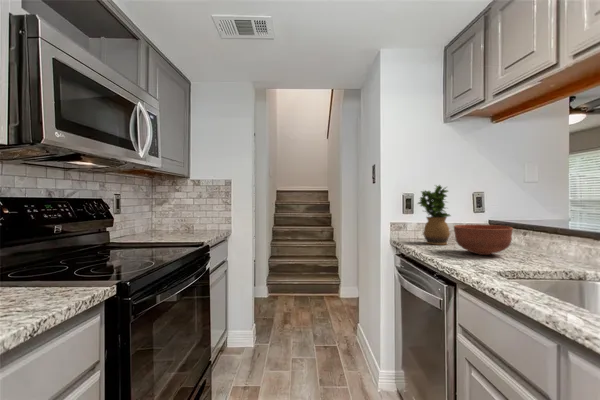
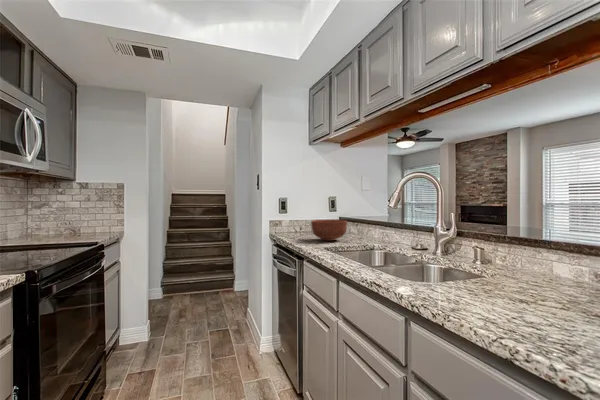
potted plant: present [418,185,450,245] -> none [288,191,313,236]

